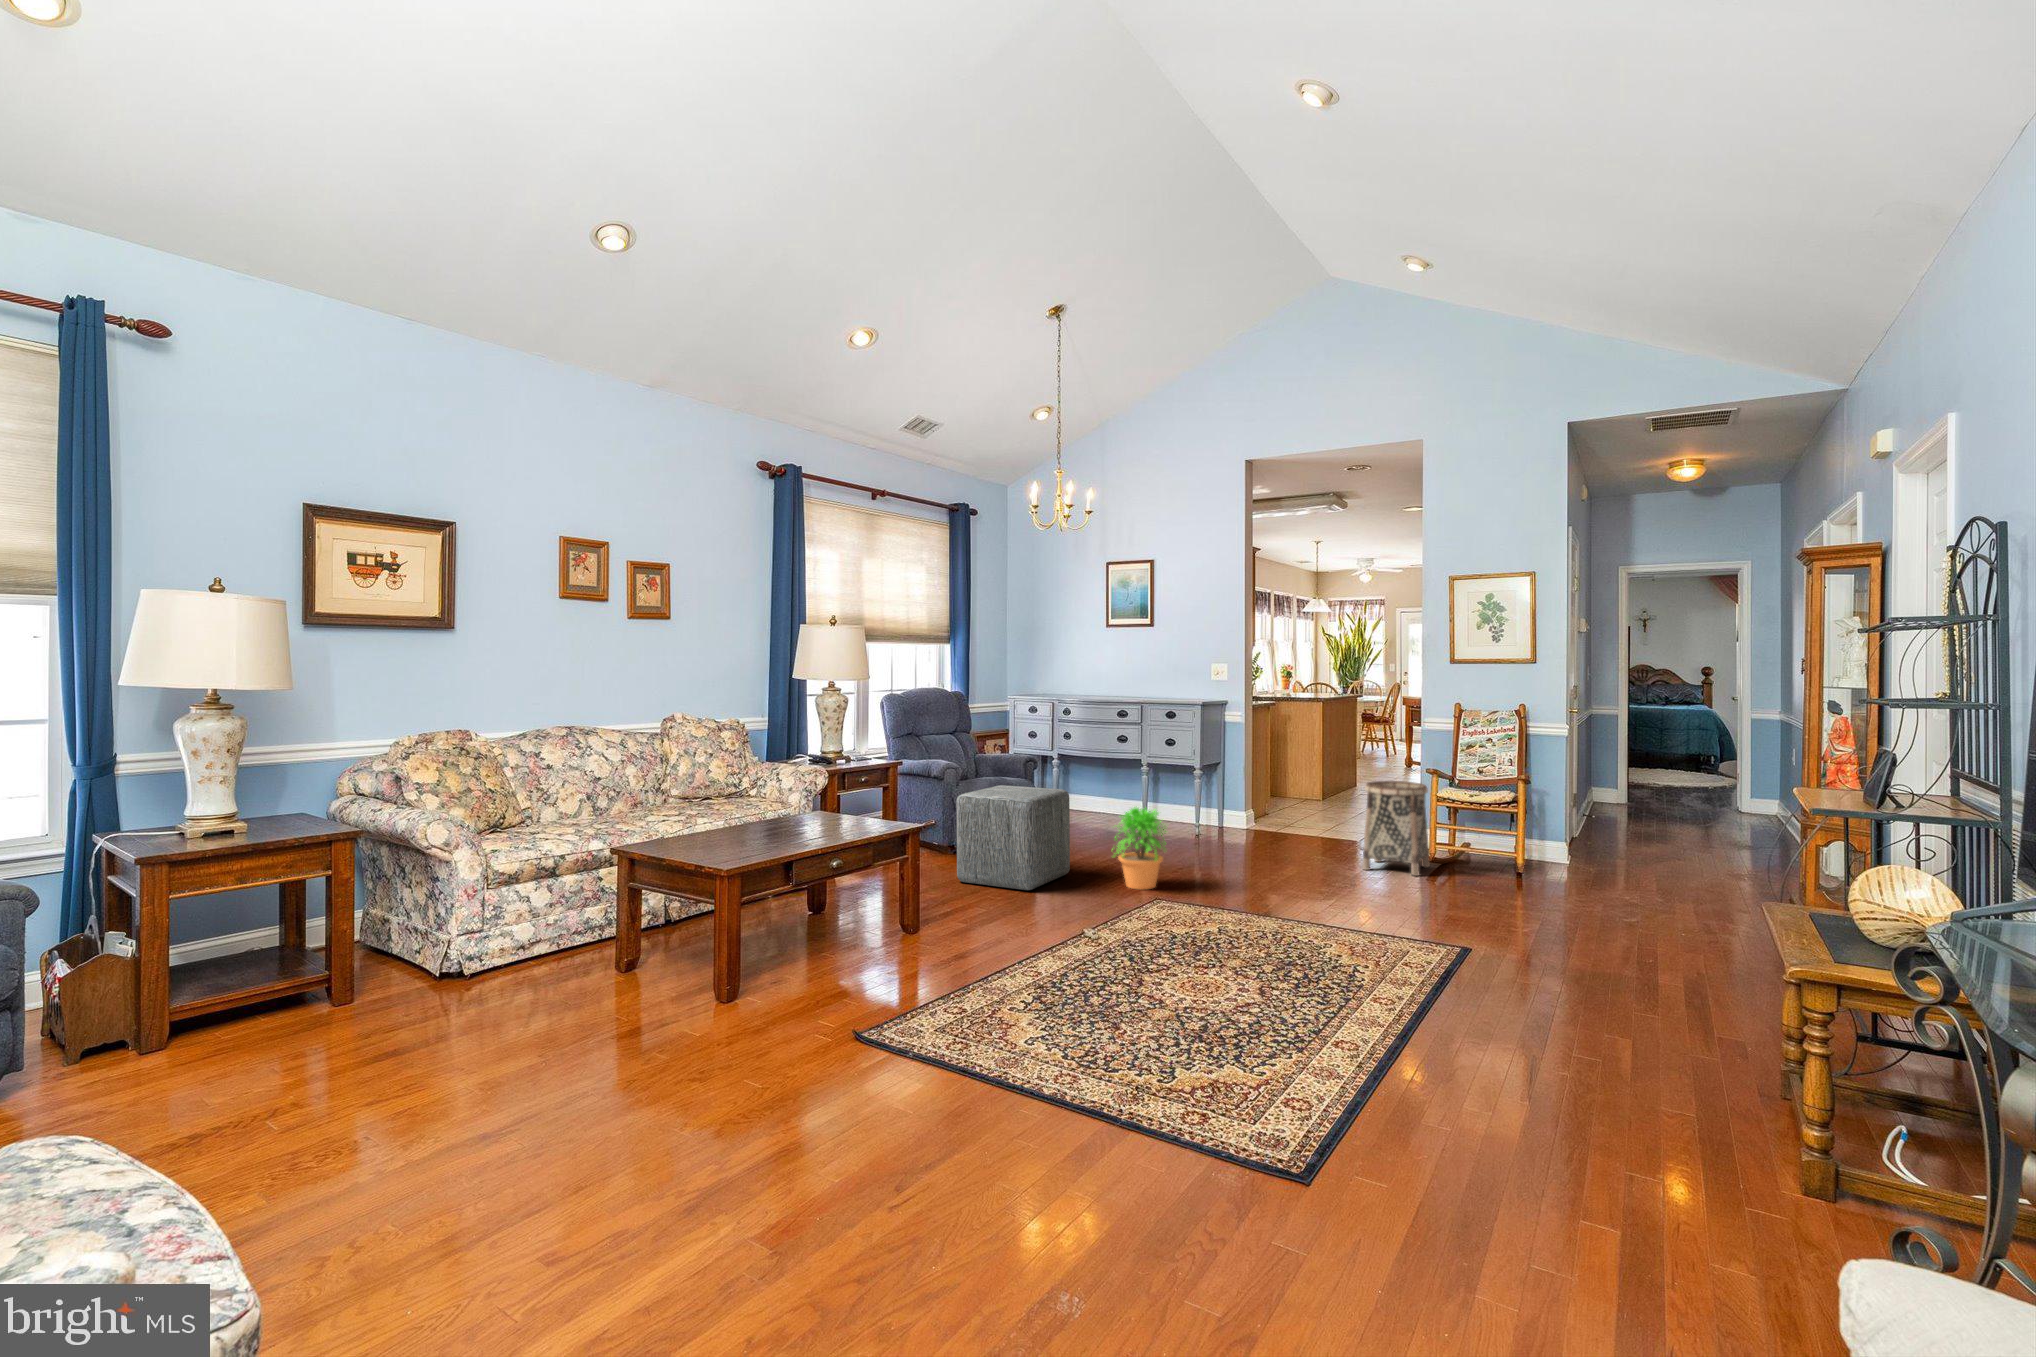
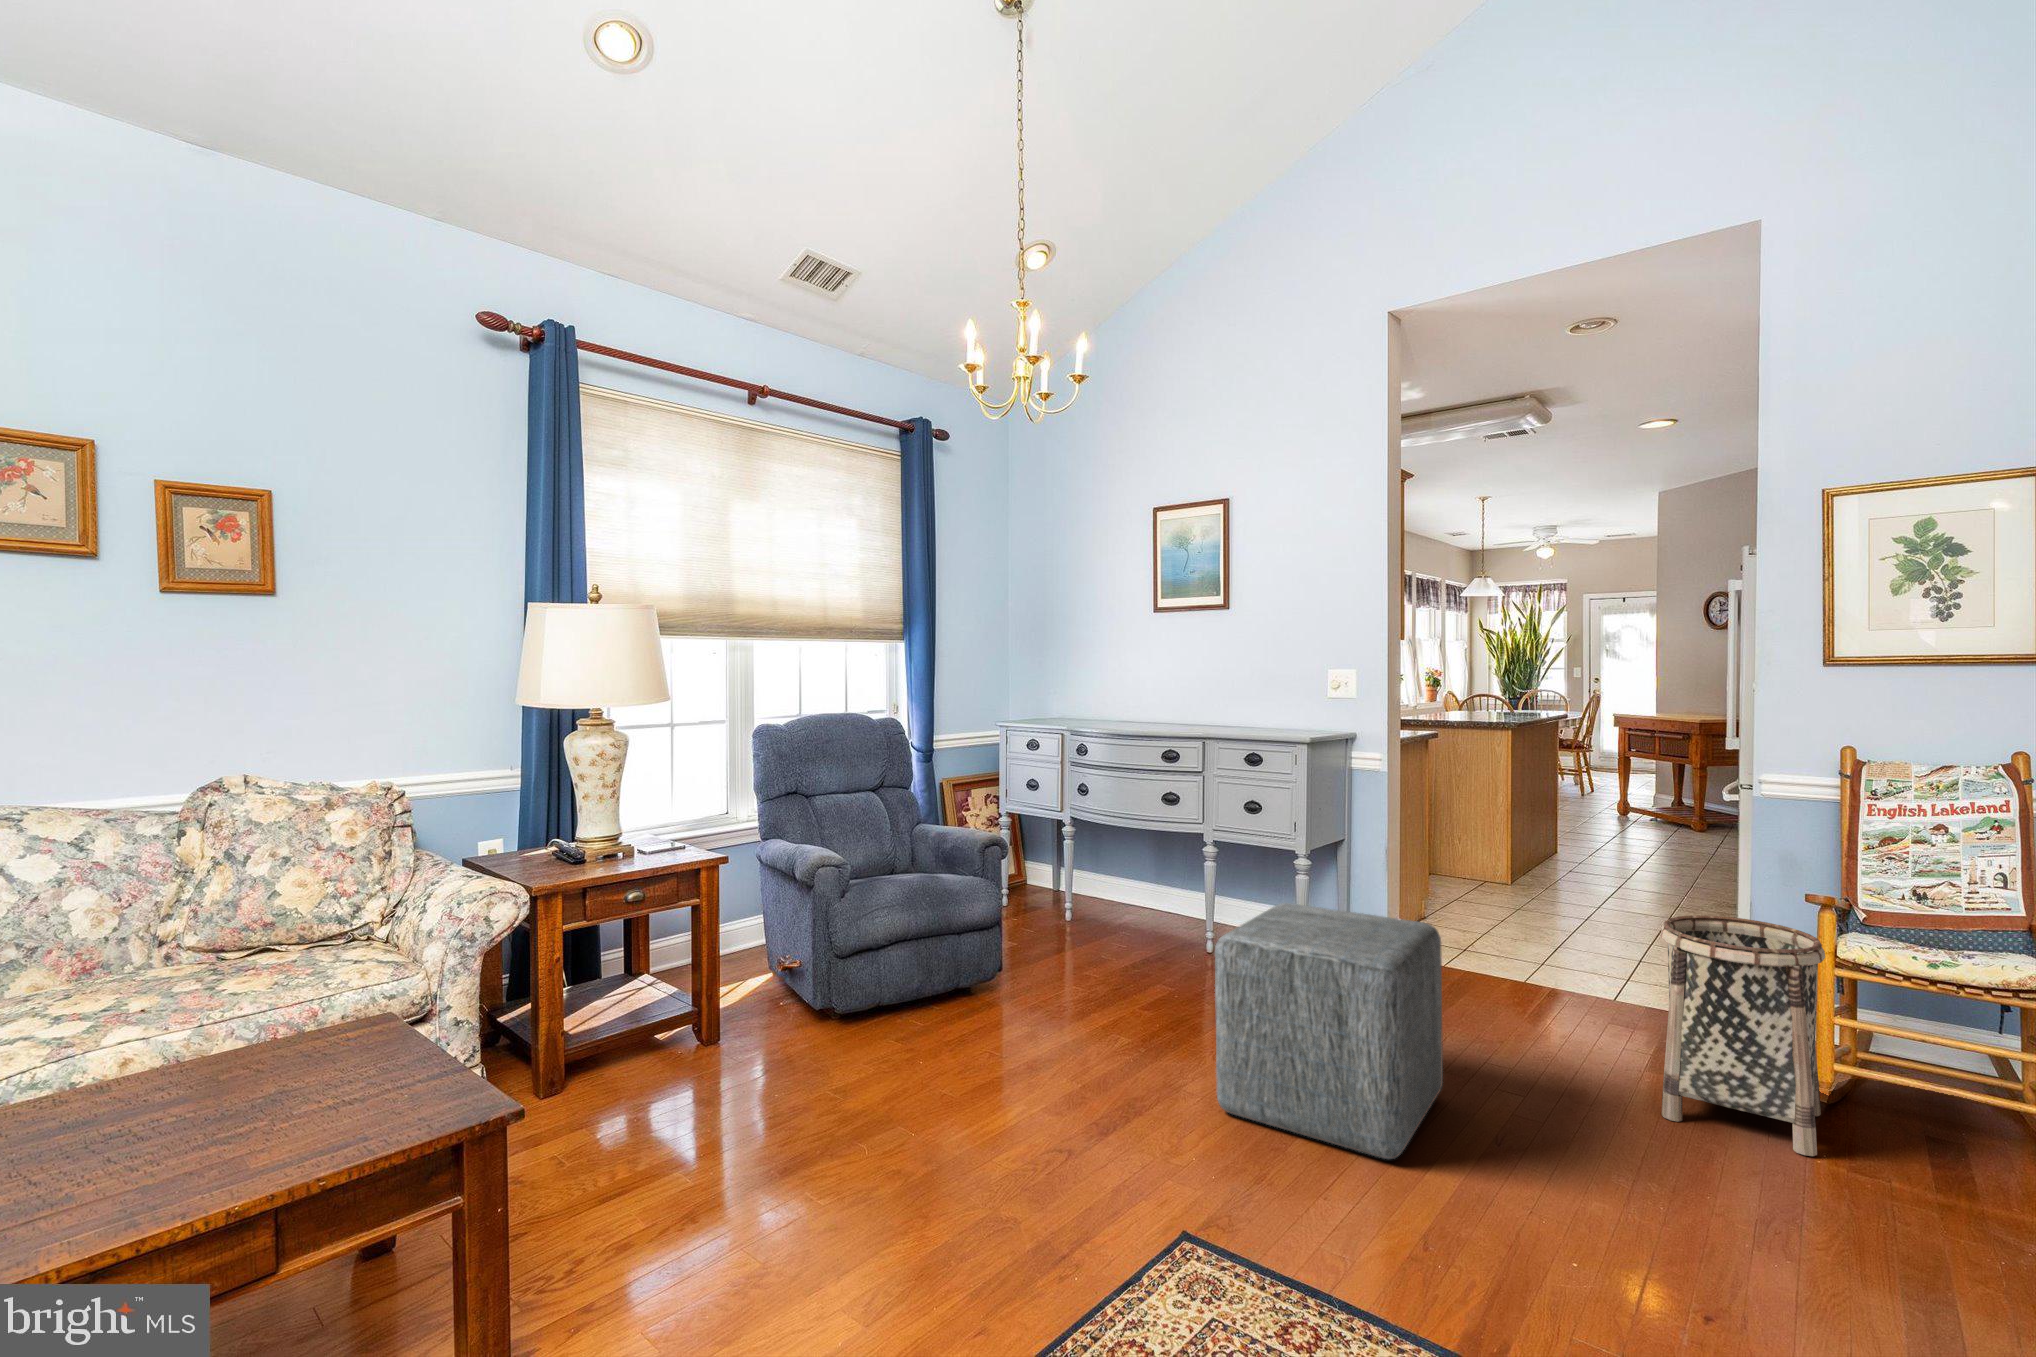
ottoman: present [956,785,1070,890] -> present [1215,903,1443,1159]
potted plant: present [1115,807,1166,890] -> none [1089,987,1218,1188]

